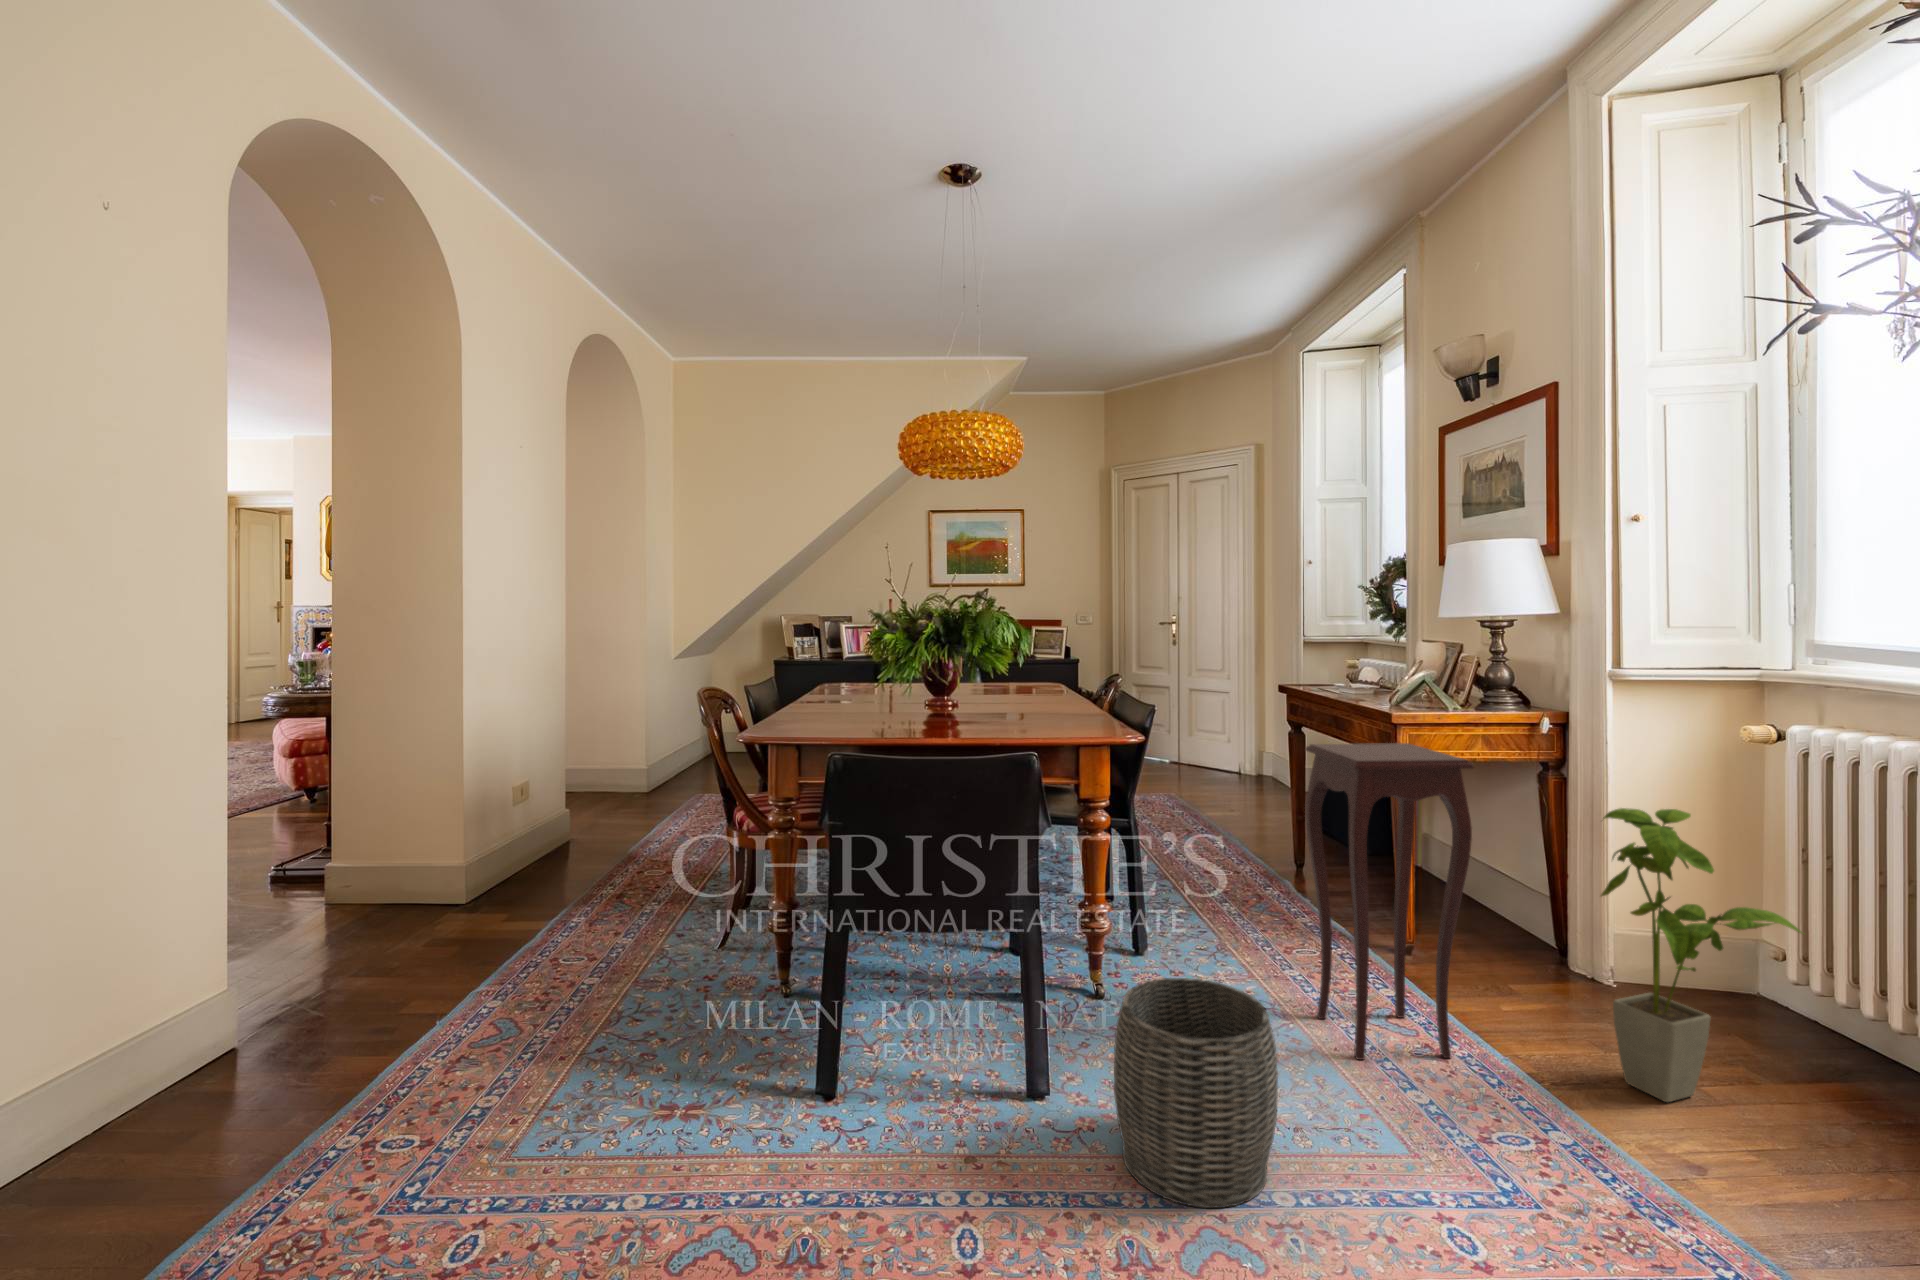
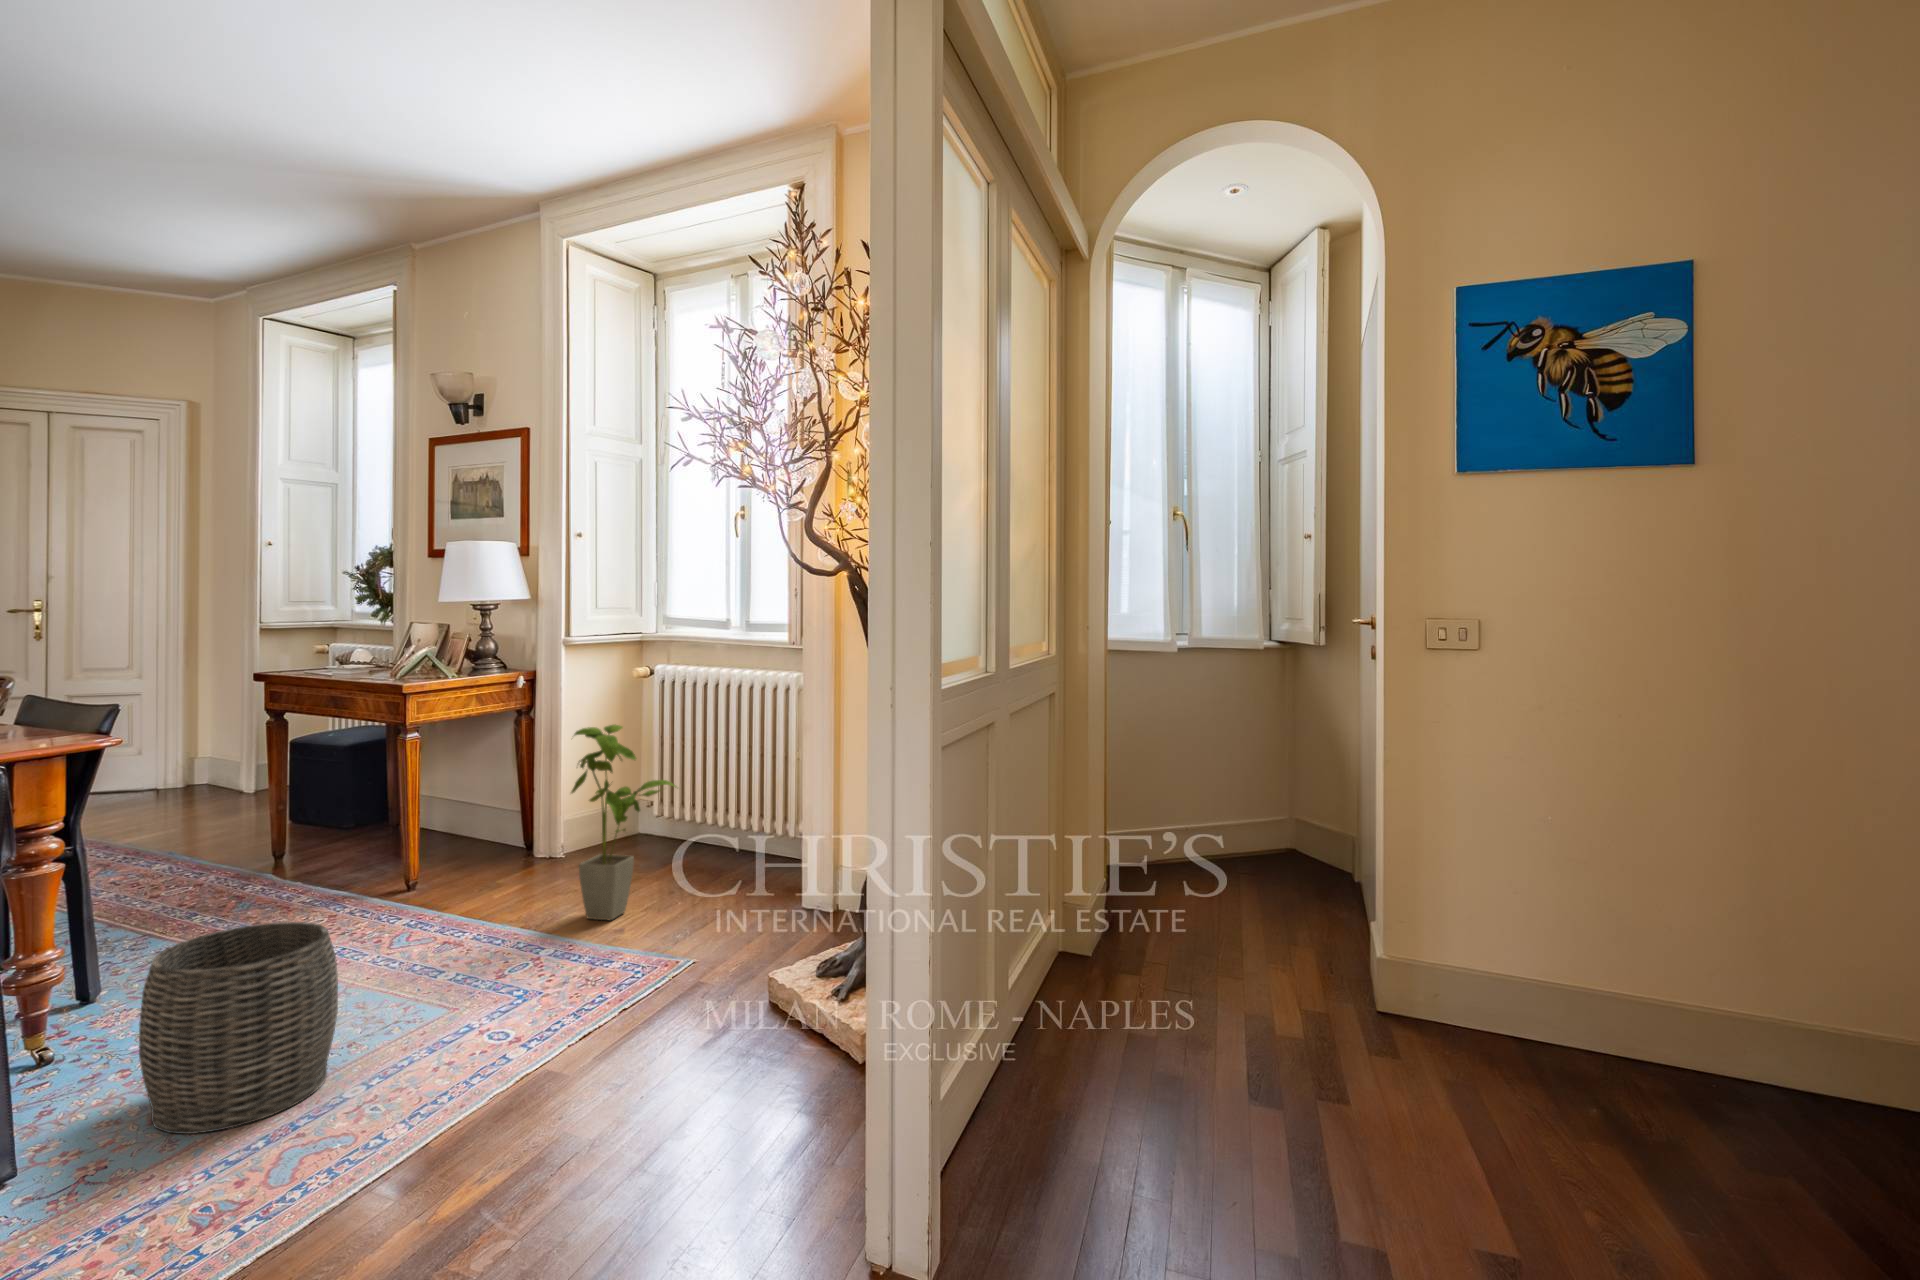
side table: present [1305,743,1473,1060] -> none [327,700,484,972]

